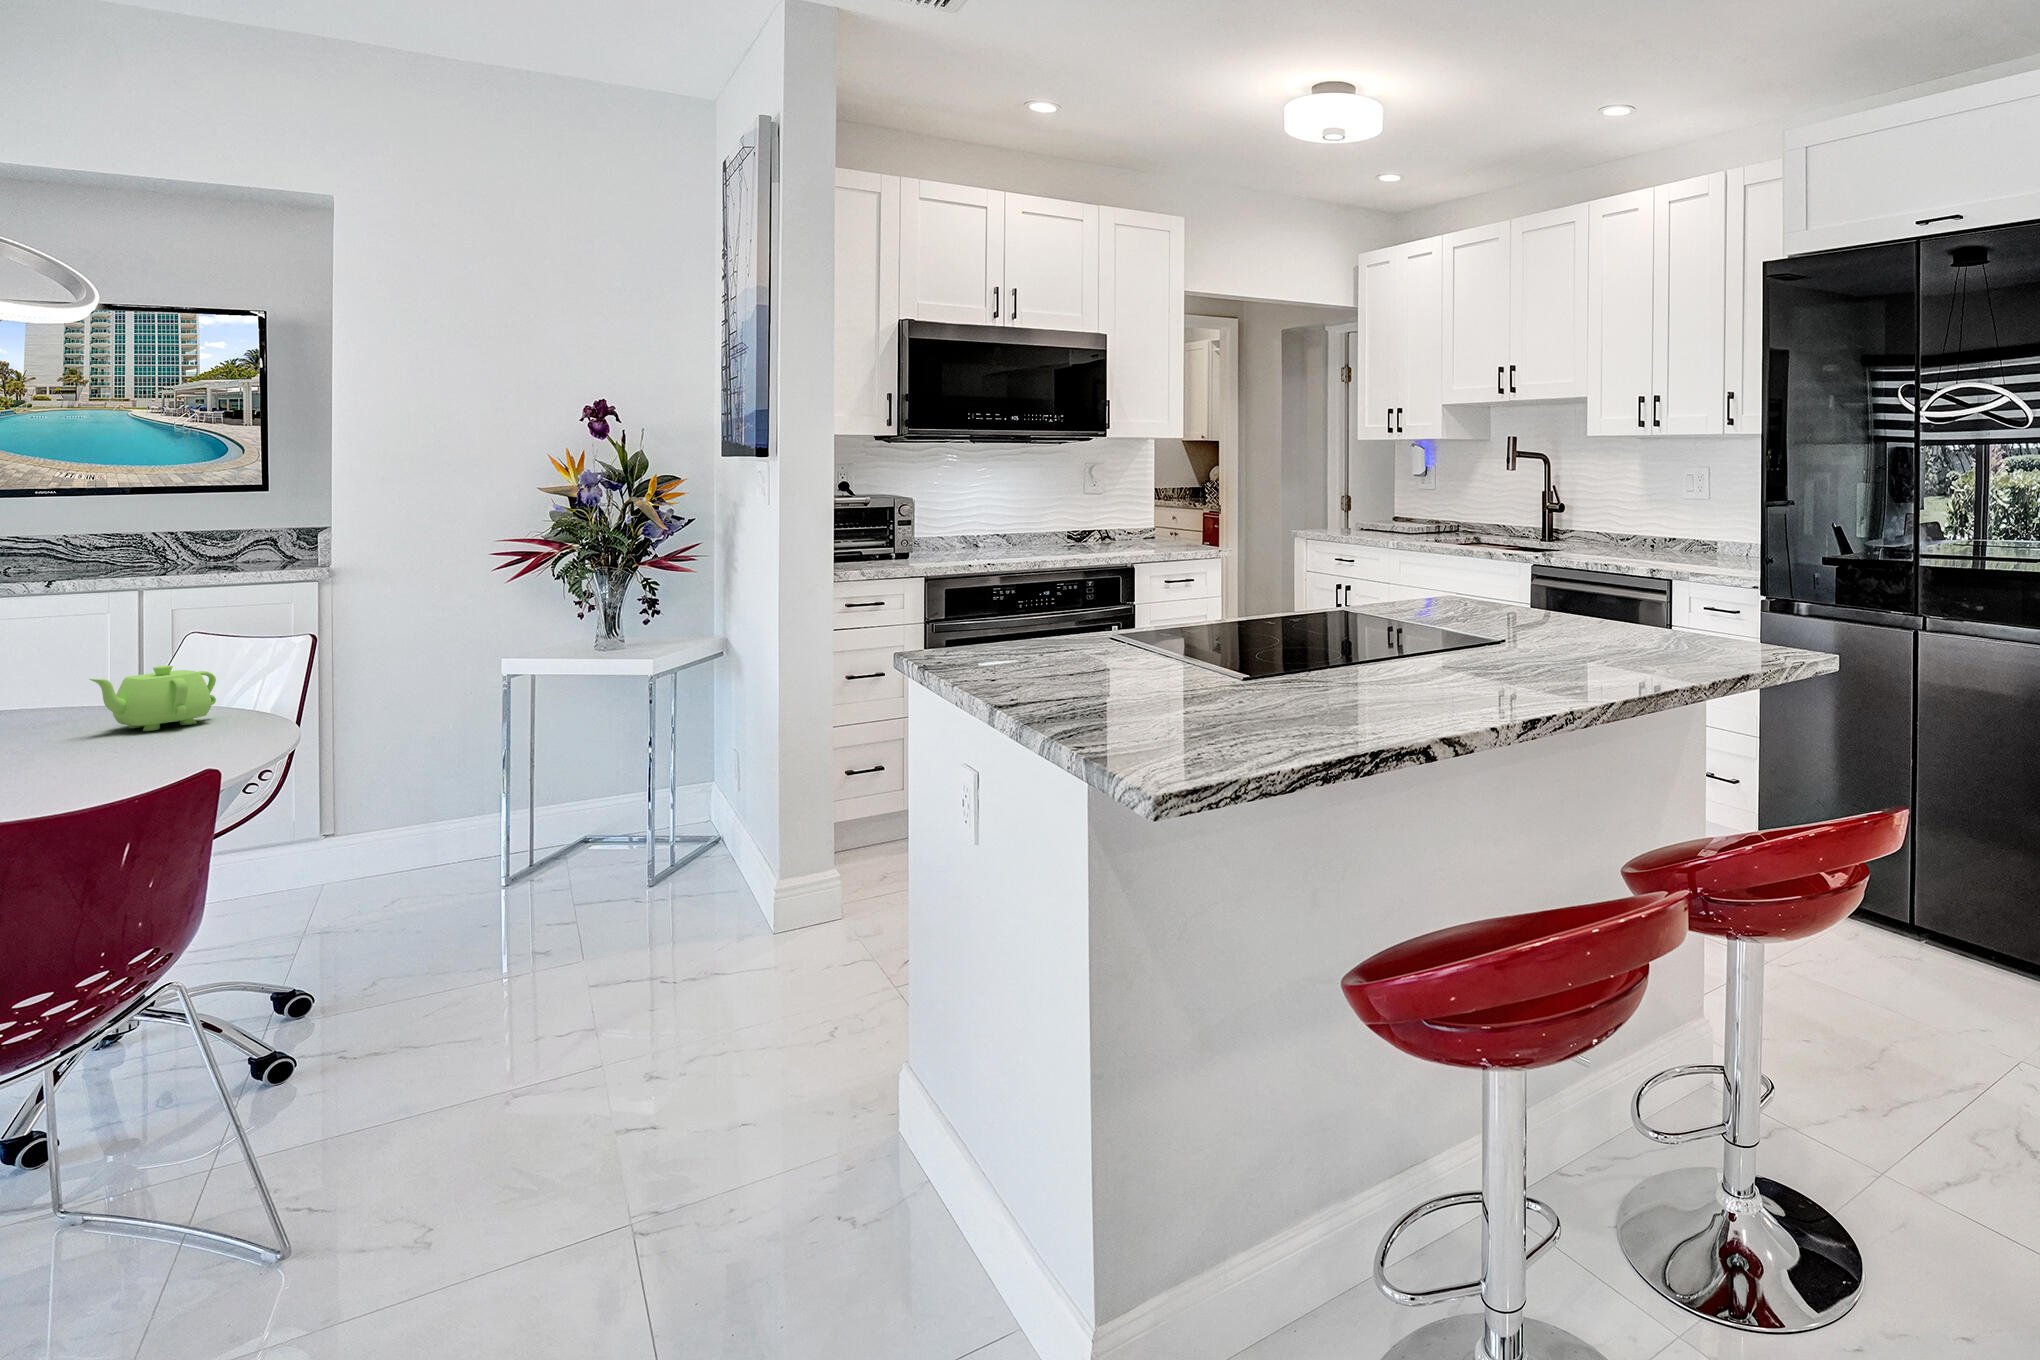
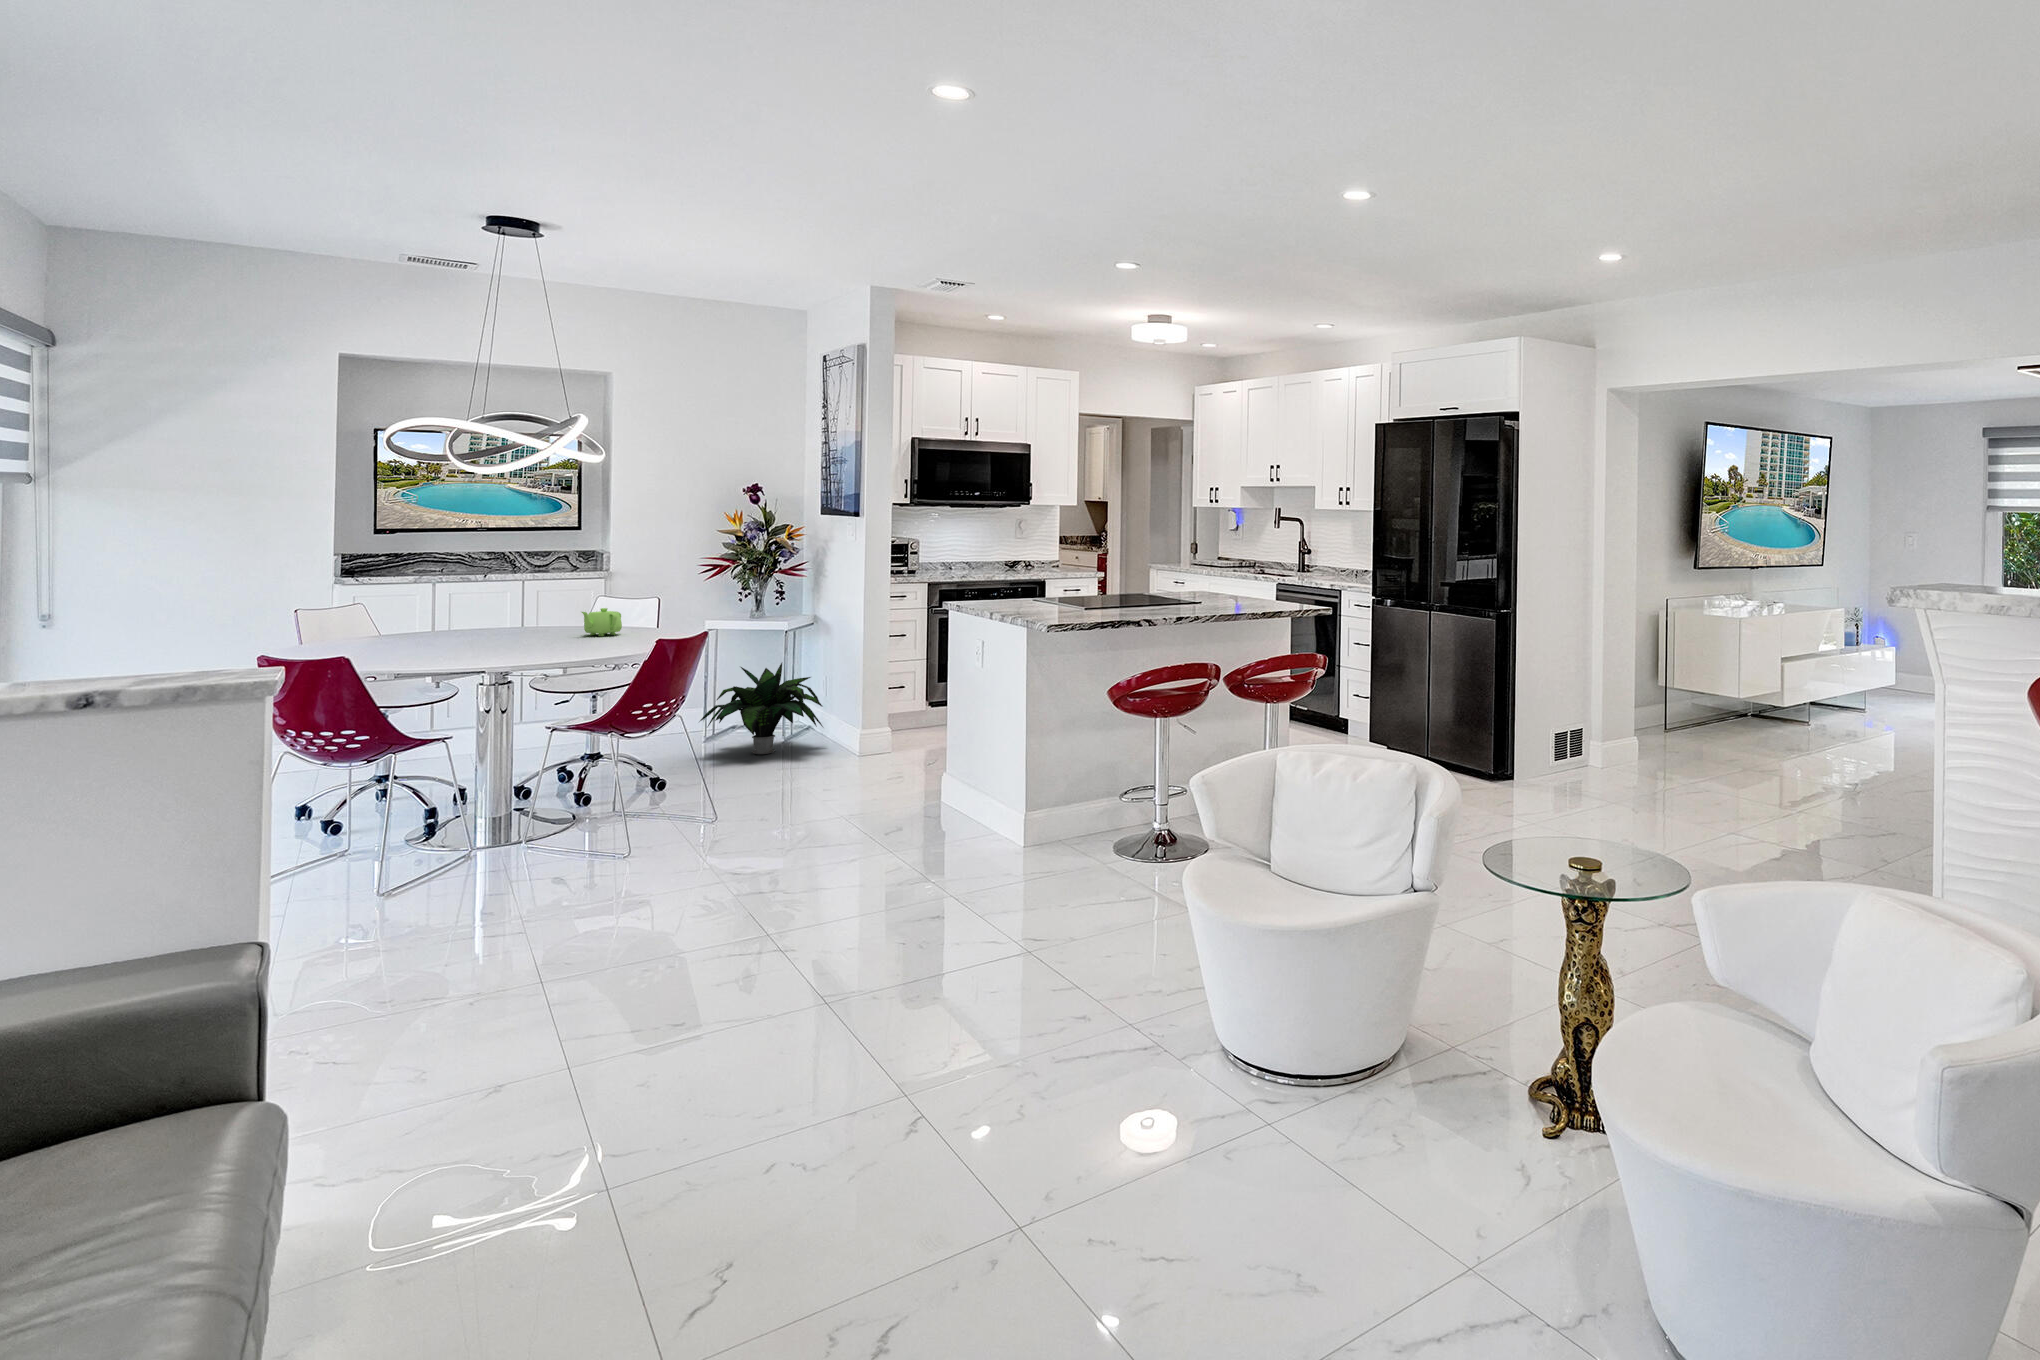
potted plant: none [469,737,732,916] -> present [700,663,823,754]

